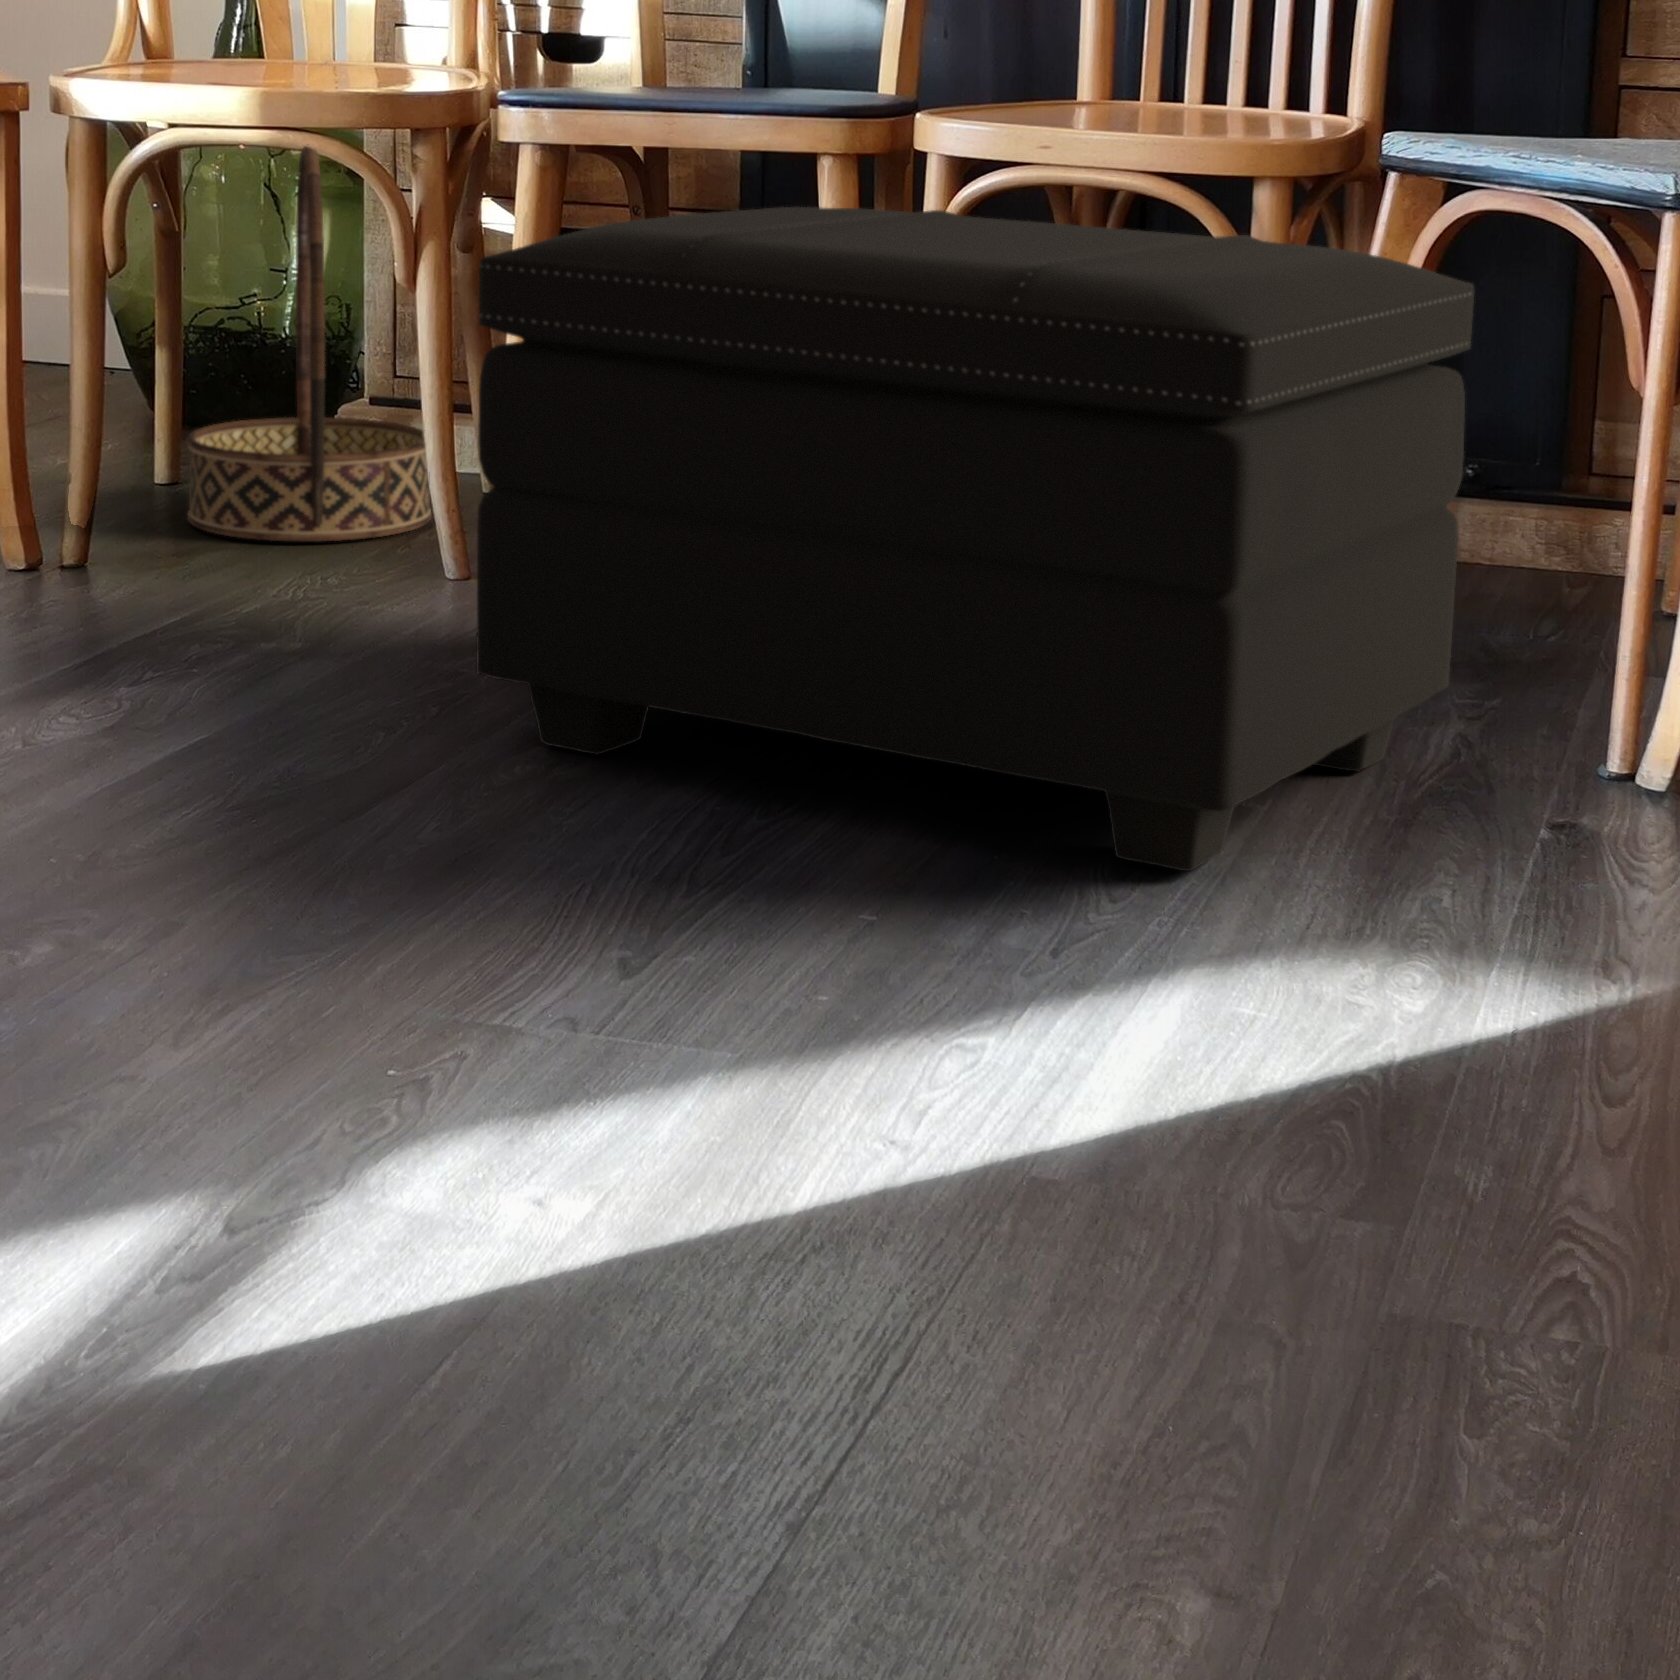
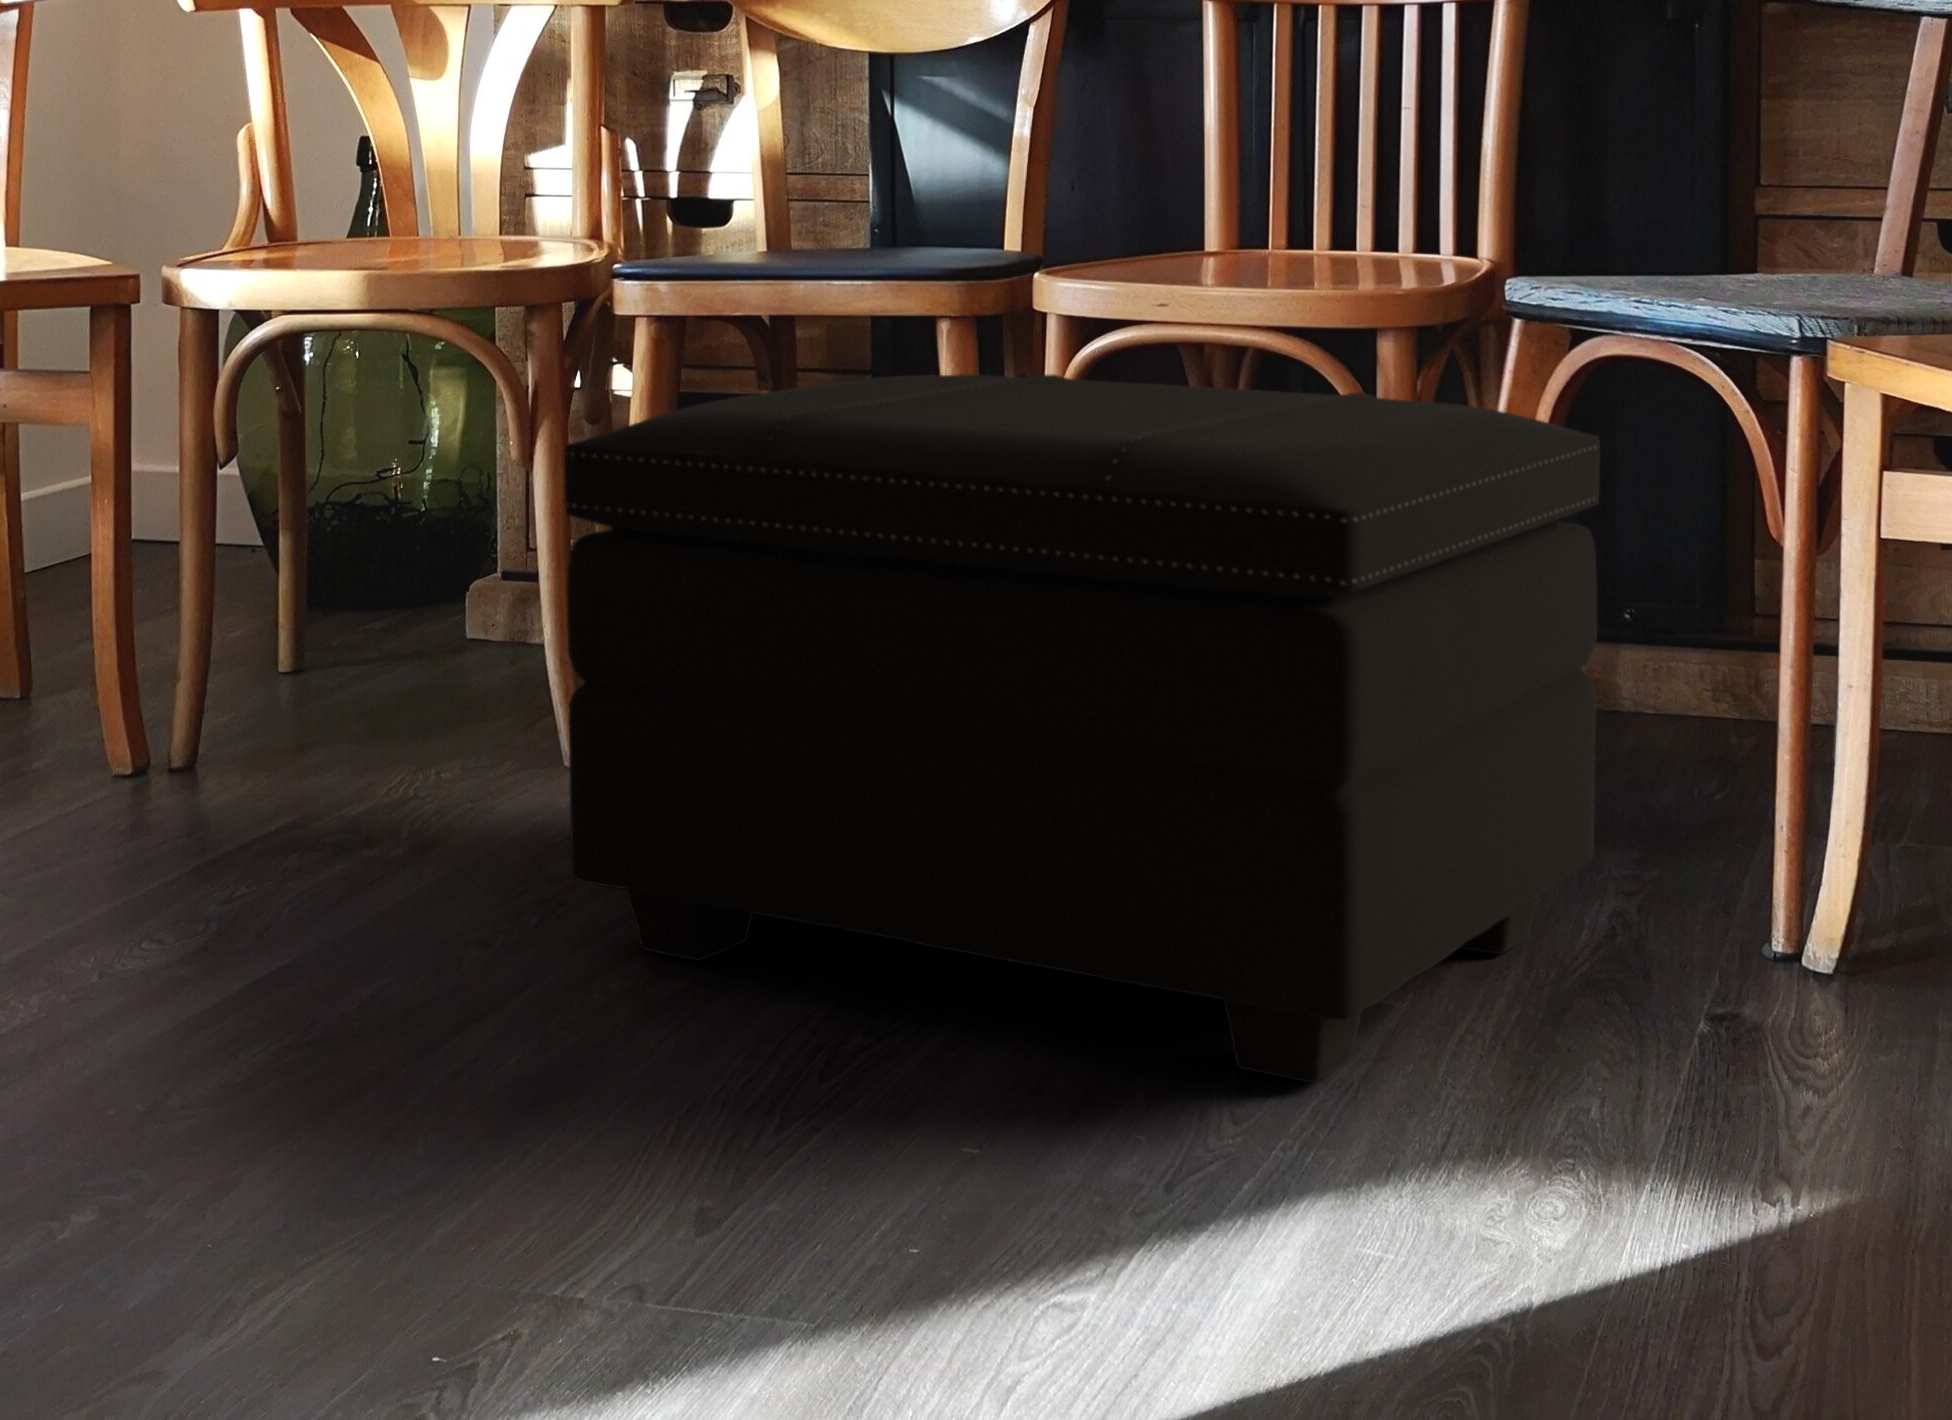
basket: present [186,146,432,542] -> none [313,320,564,723]

